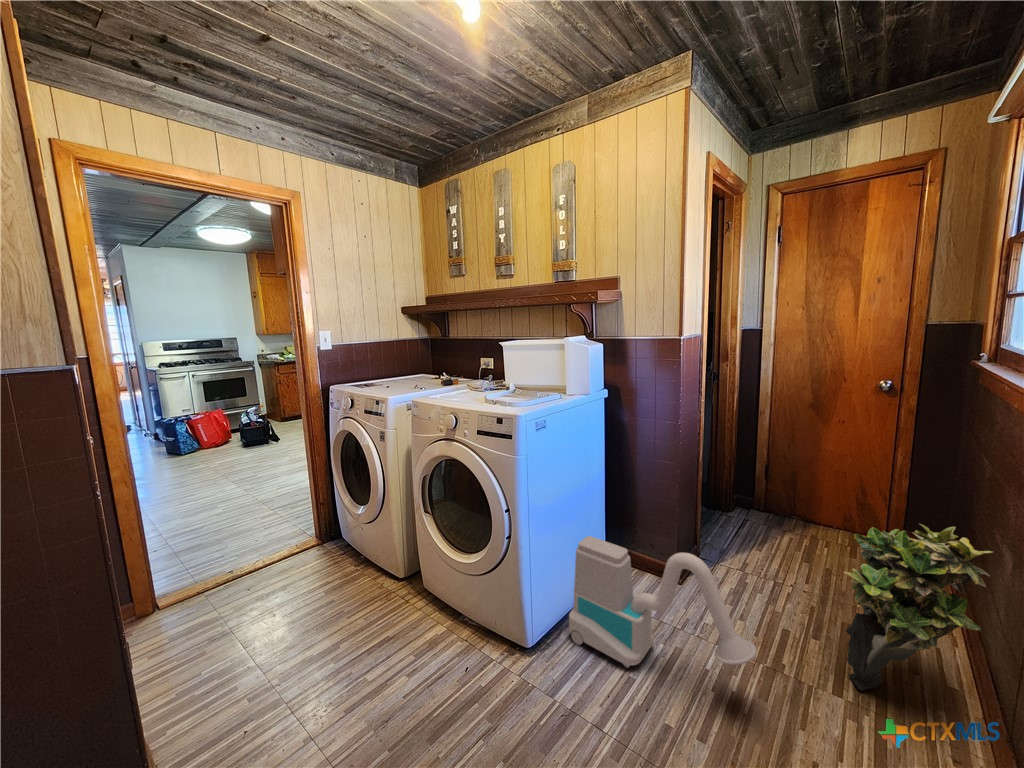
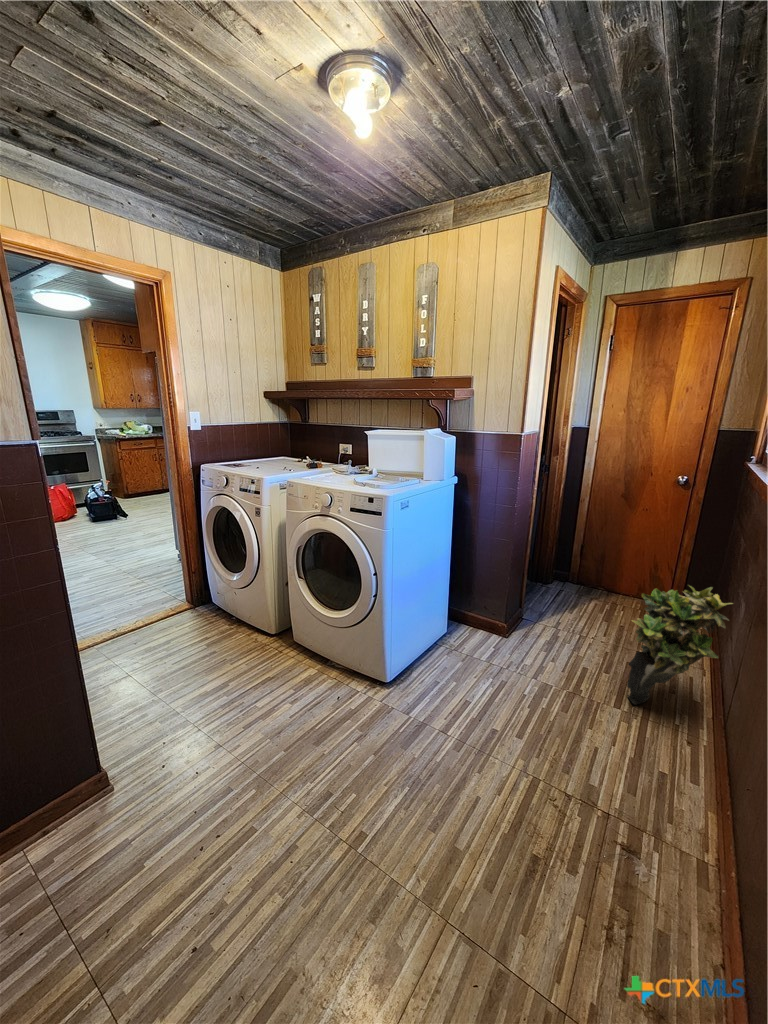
vacuum cleaner: present [569,536,757,668] -> none [419,596,563,694]

